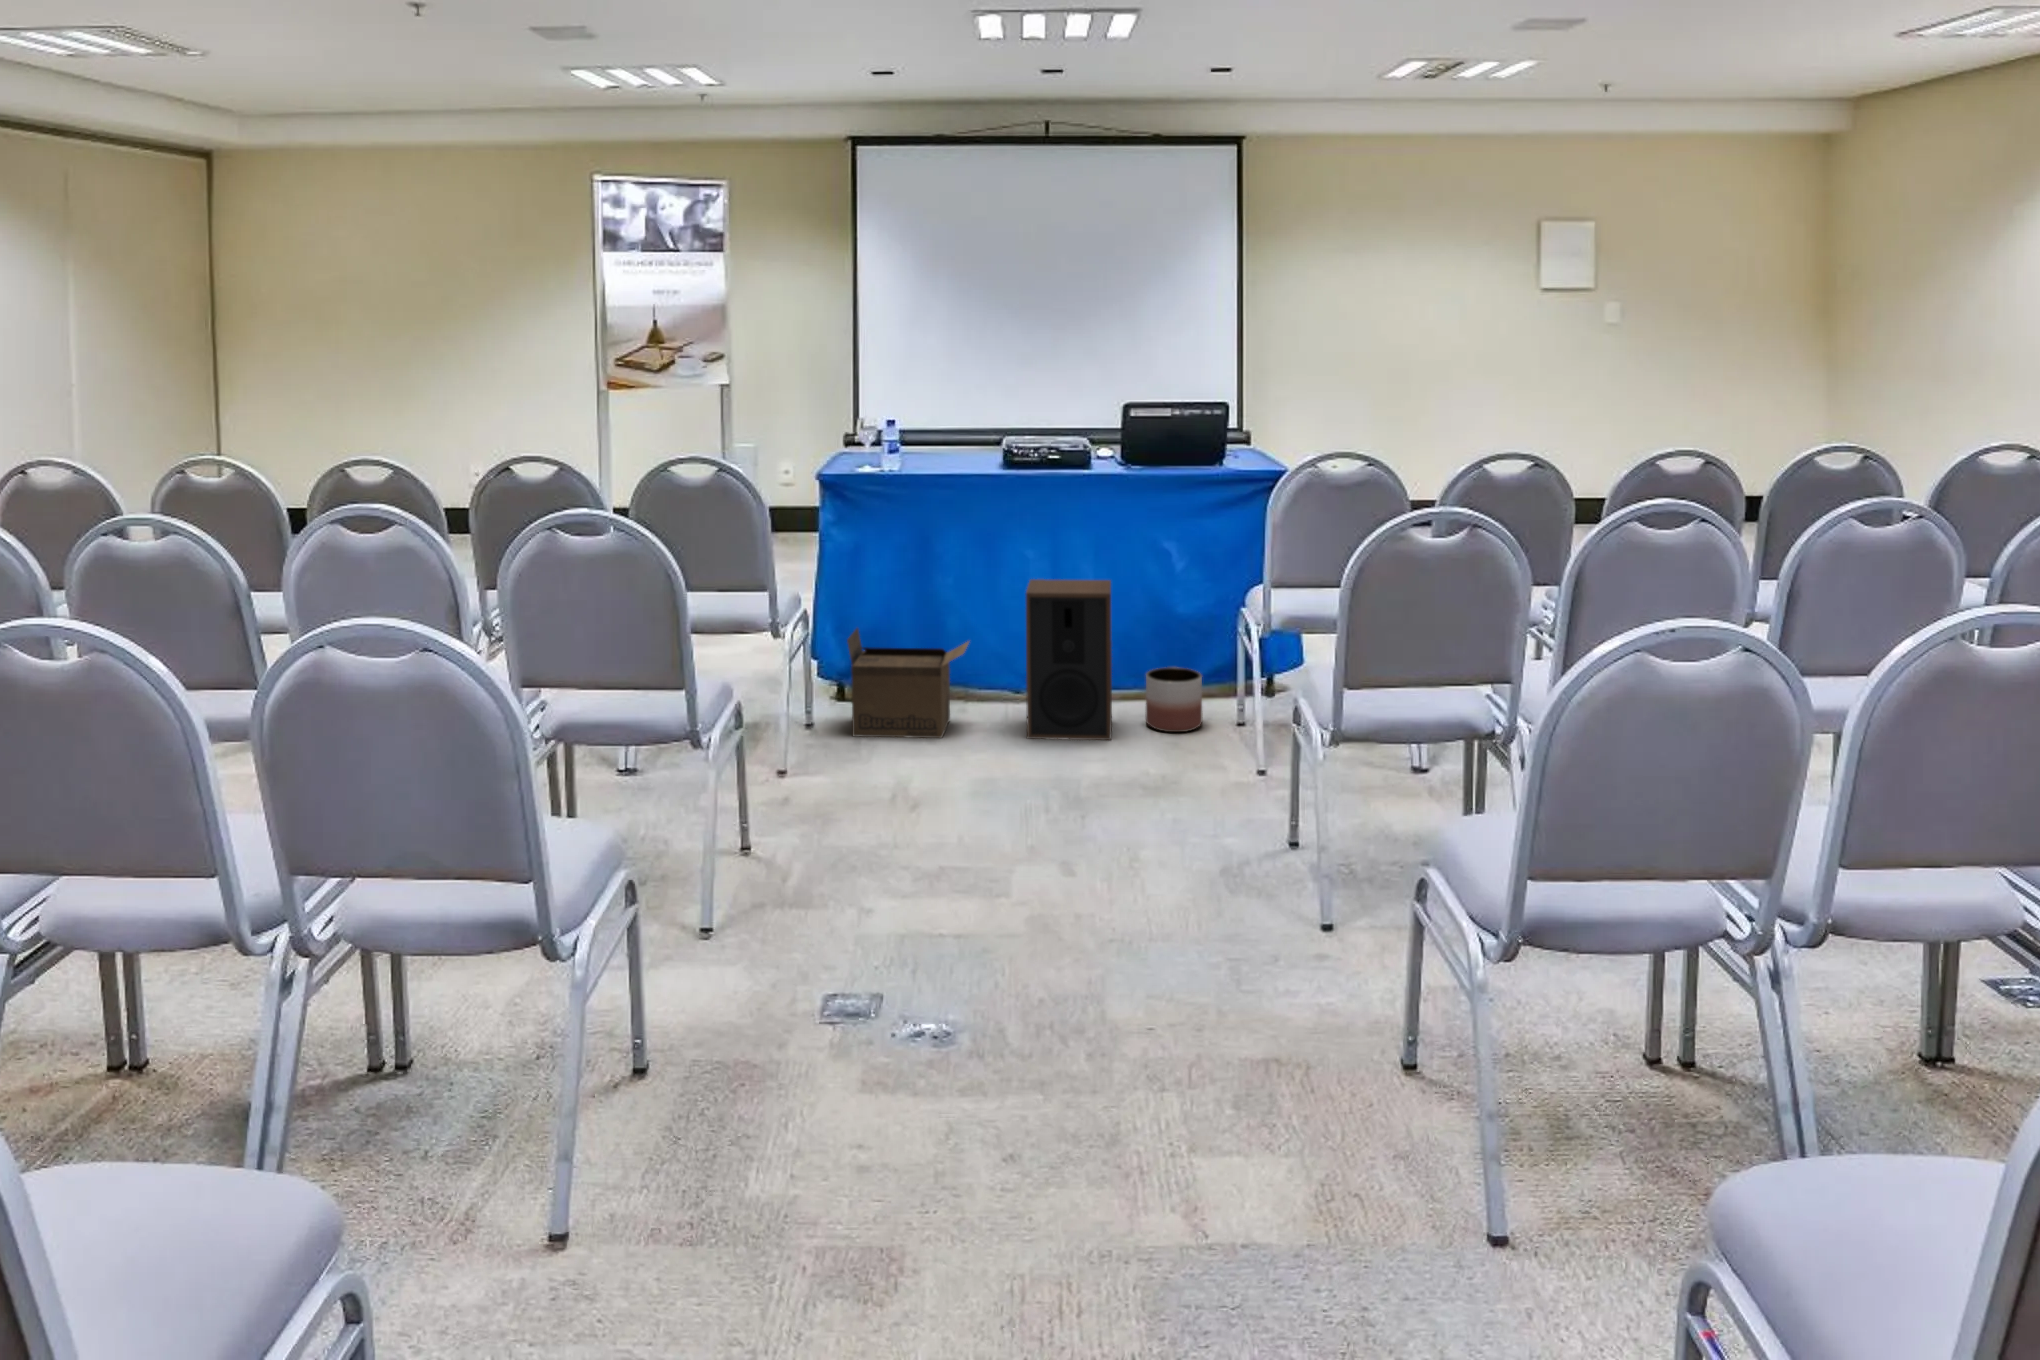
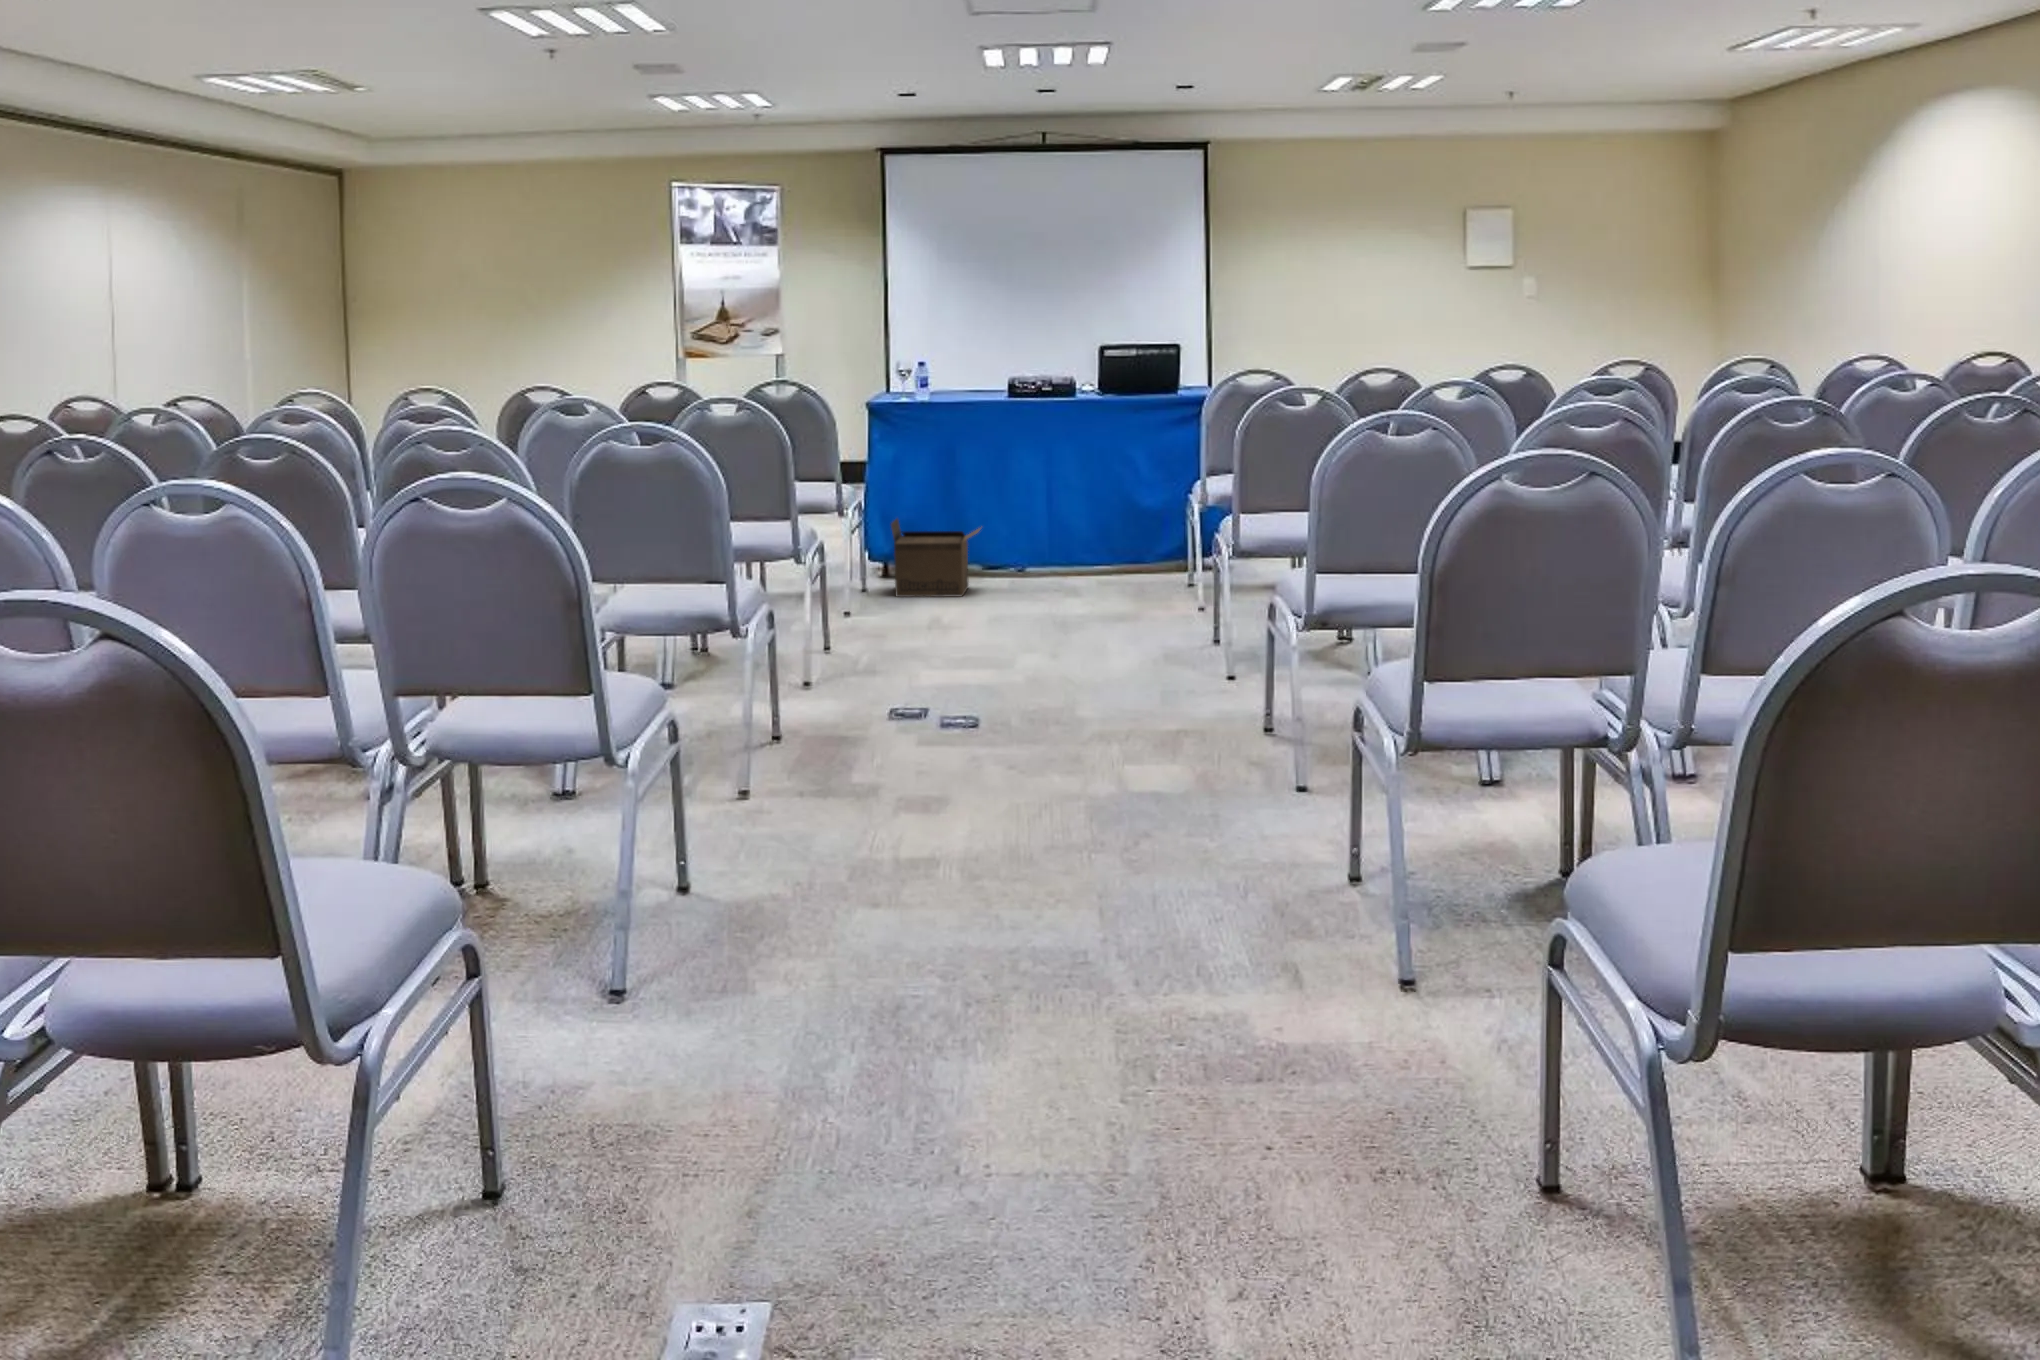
speaker: present [1026,579,1112,740] -> none [1024,479,1091,596]
planter: present [1146,667,1202,732] -> none [1116,545,1159,591]

